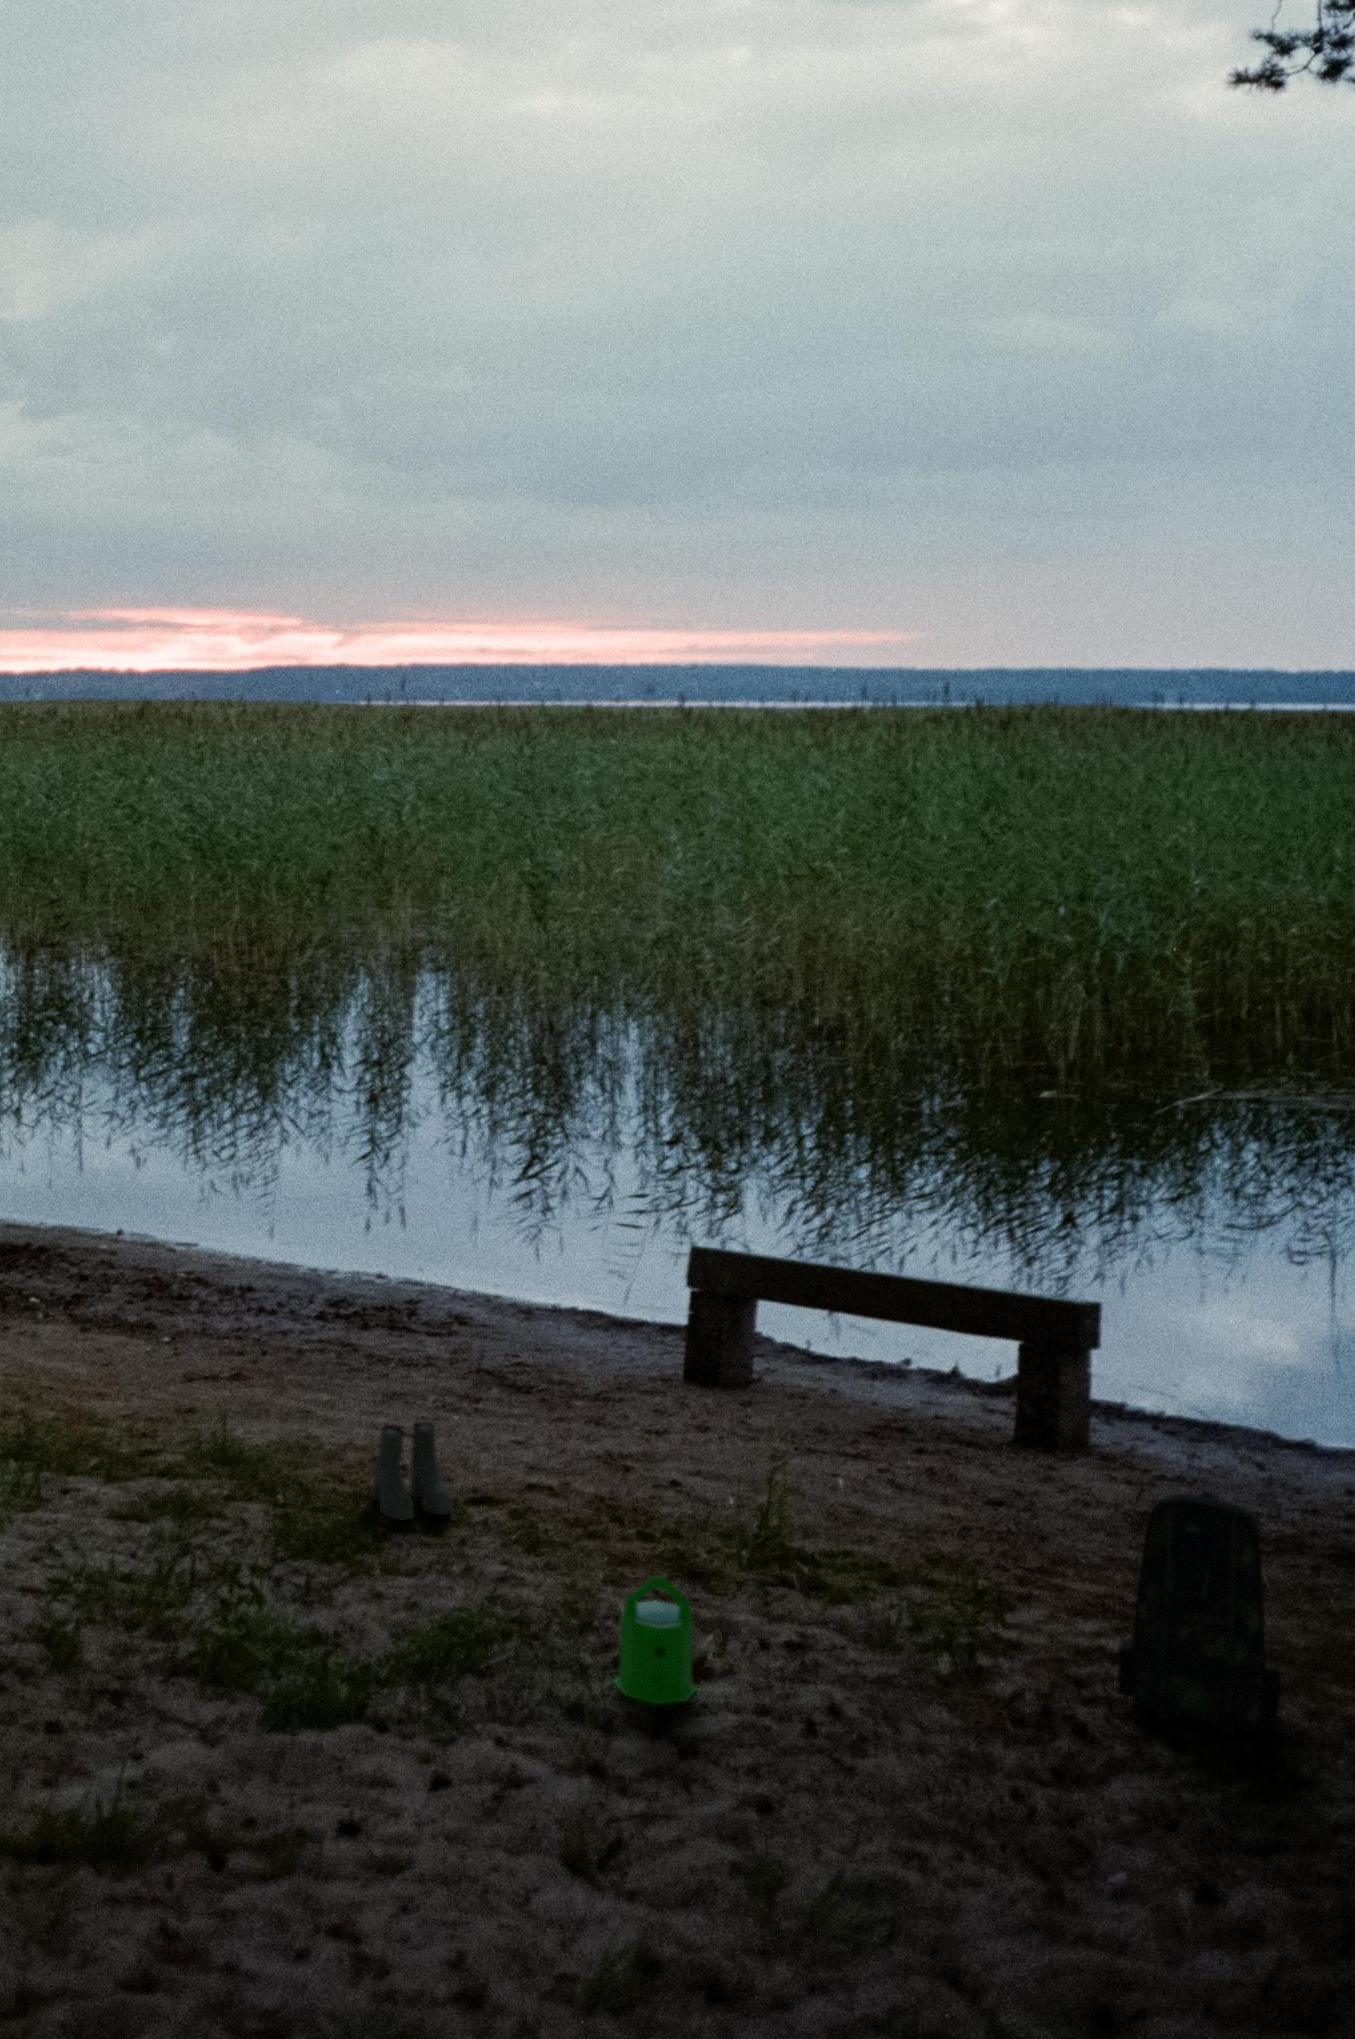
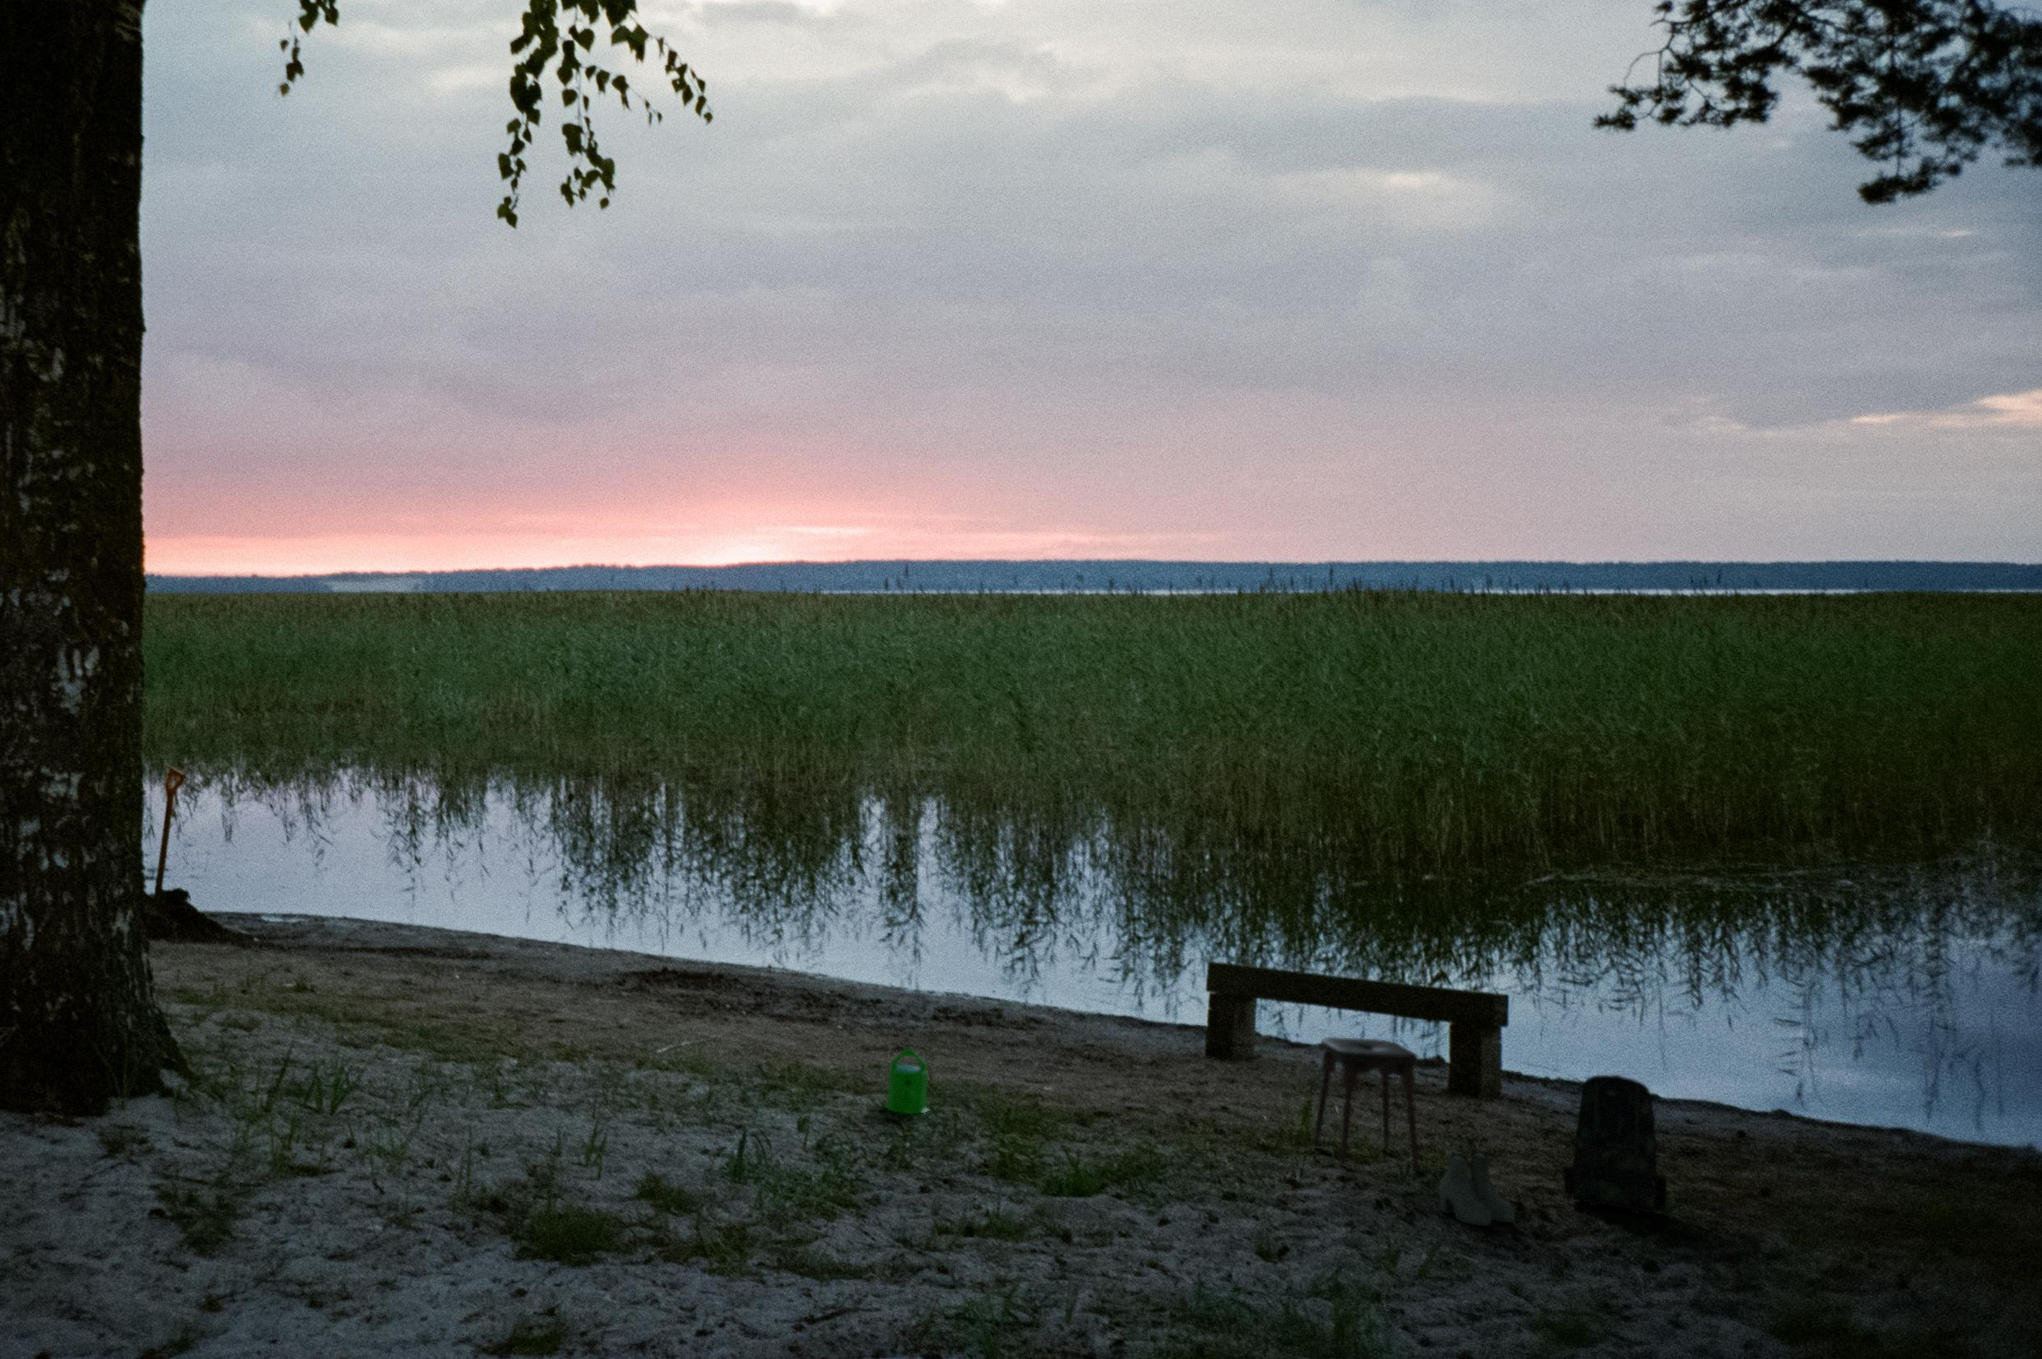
stool: none [751,1415,902,1637] -> present [1314,1037,1419,1171]
boots: present [373,1422,451,1520] -> present [1440,1150,1515,1226]
watering can: present [614,1576,696,1704] -> present [886,1049,928,1113]

